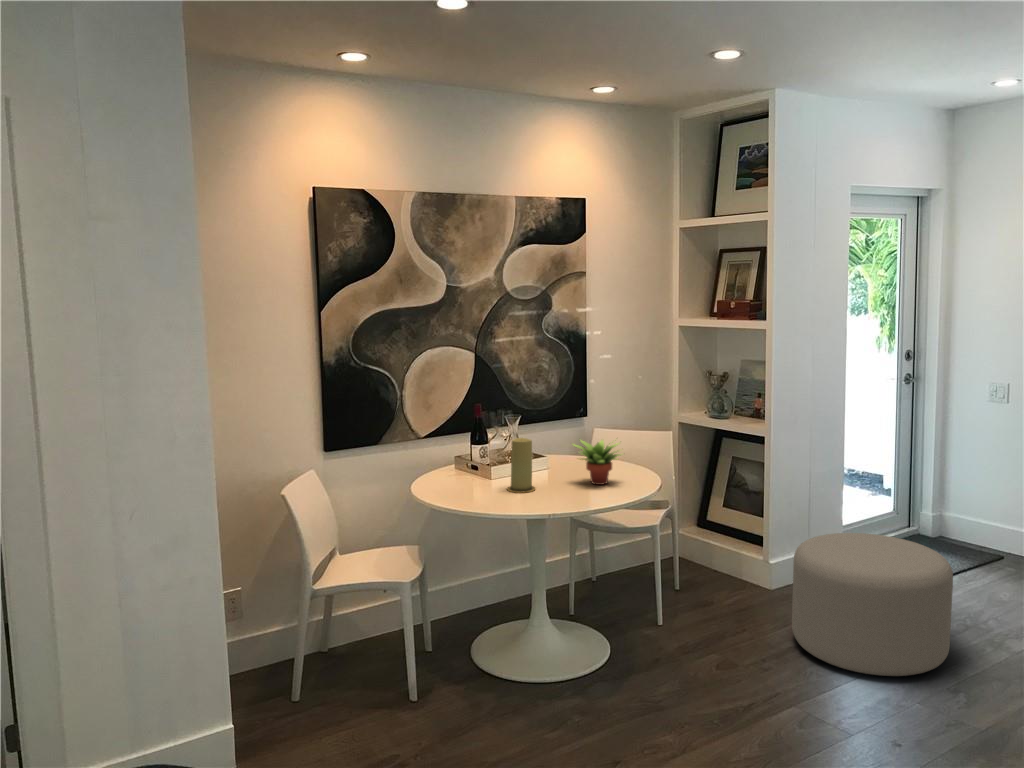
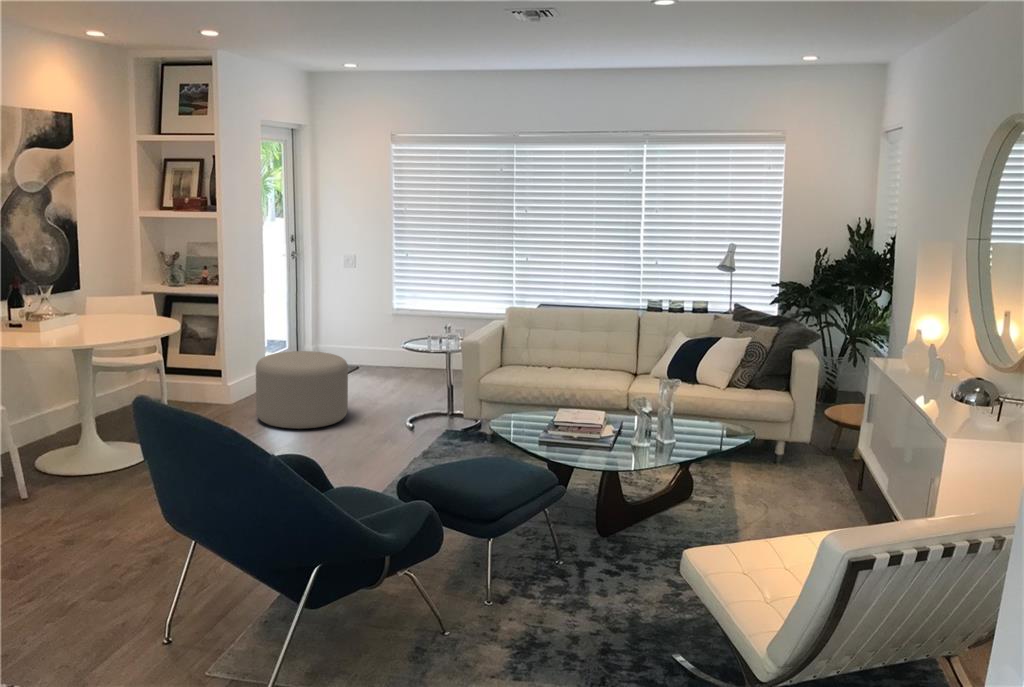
candle: present [507,438,535,493] -> none [69,298,93,337]
succulent plant: present [572,440,620,485] -> none [112,294,151,329]

